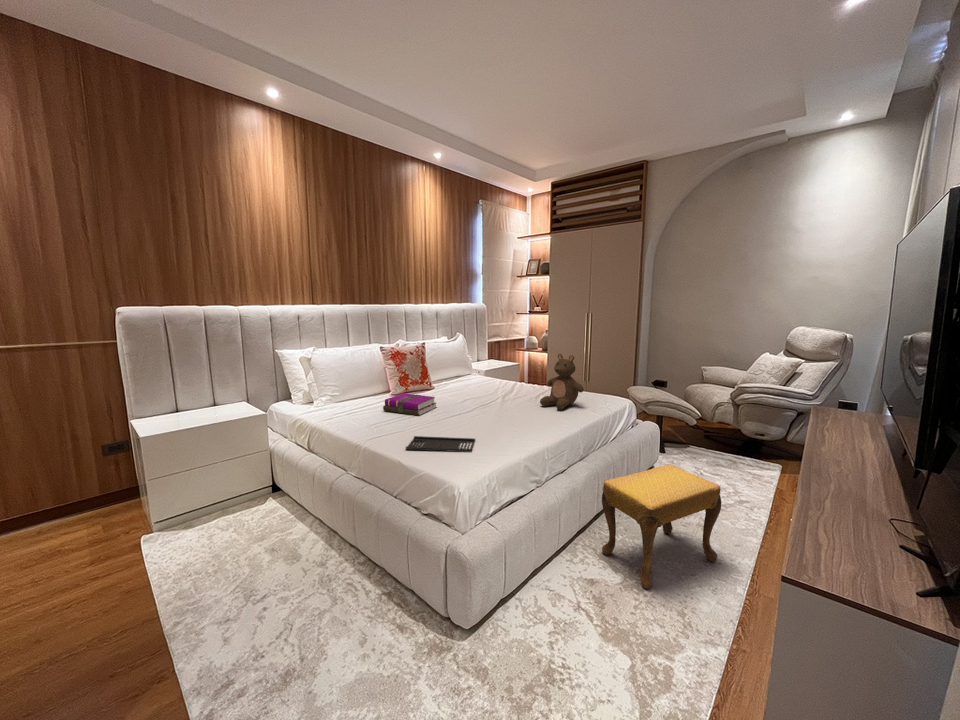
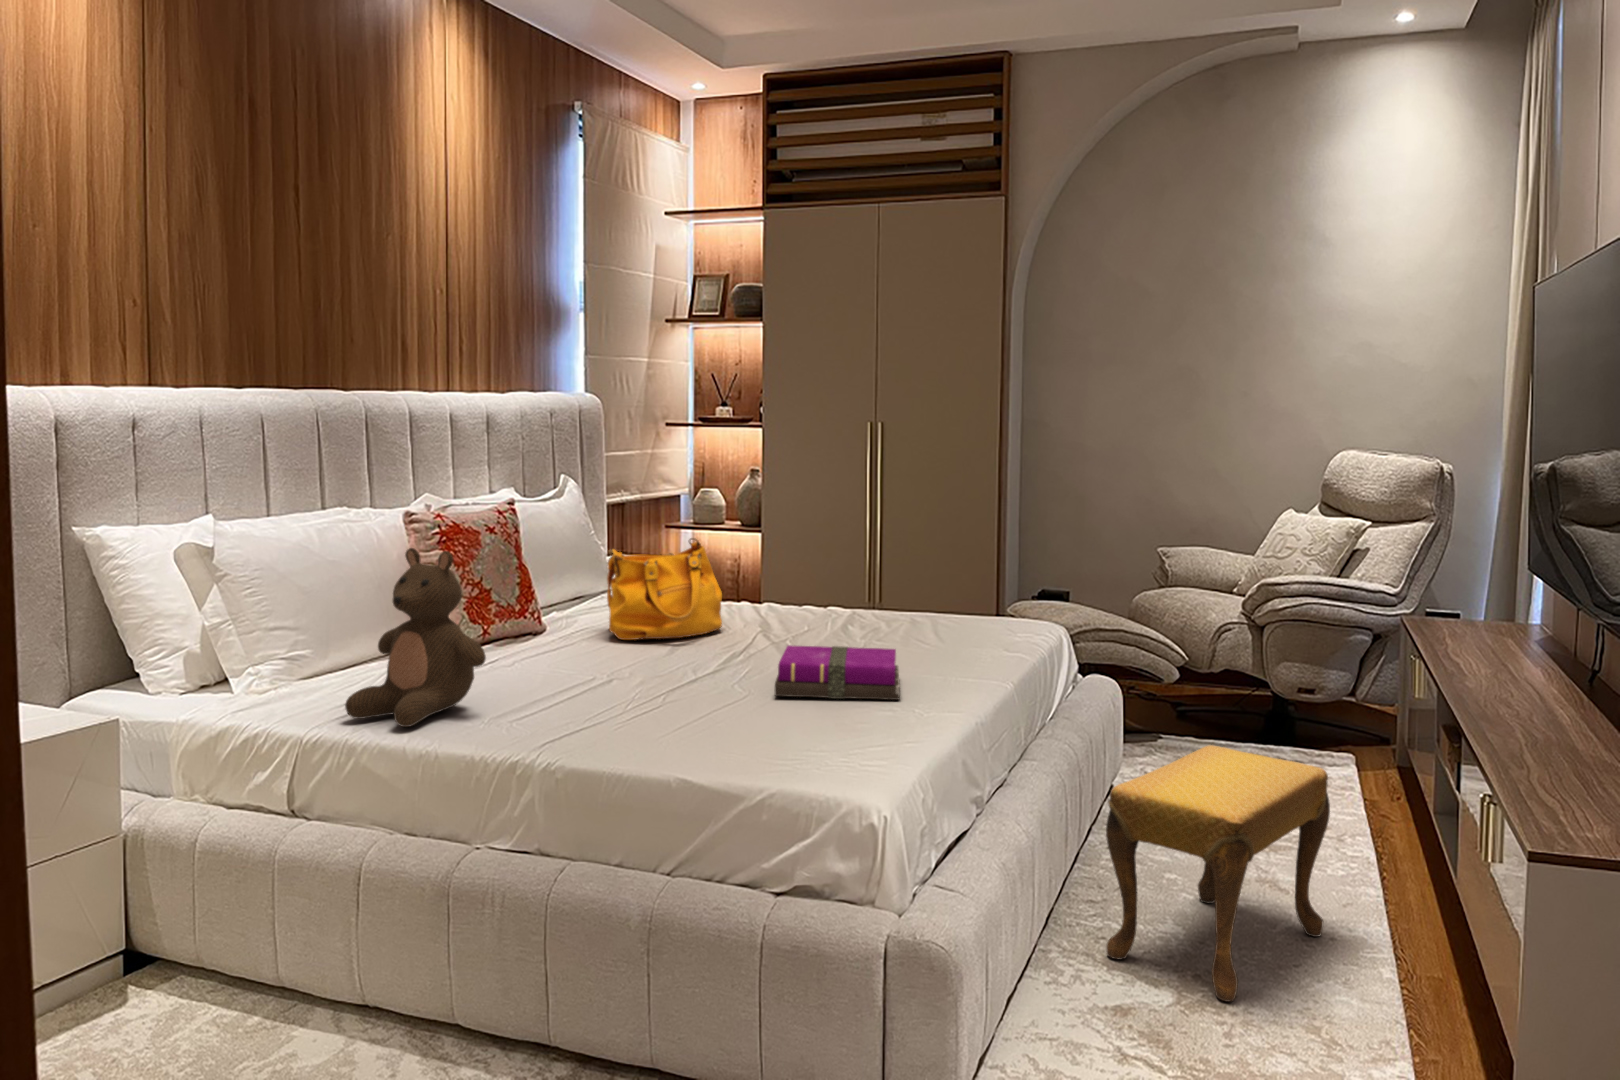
stuffed bear: present [540,354,584,410] -> present [345,548,486,727]
handbag: none [447,359,491,396] -> present [607,538,722,640]
notebook: present [383,393,437,416] -> present [775,645,900,700]
tray: present [405,436,475,452] -> none [659,721,837,758]

